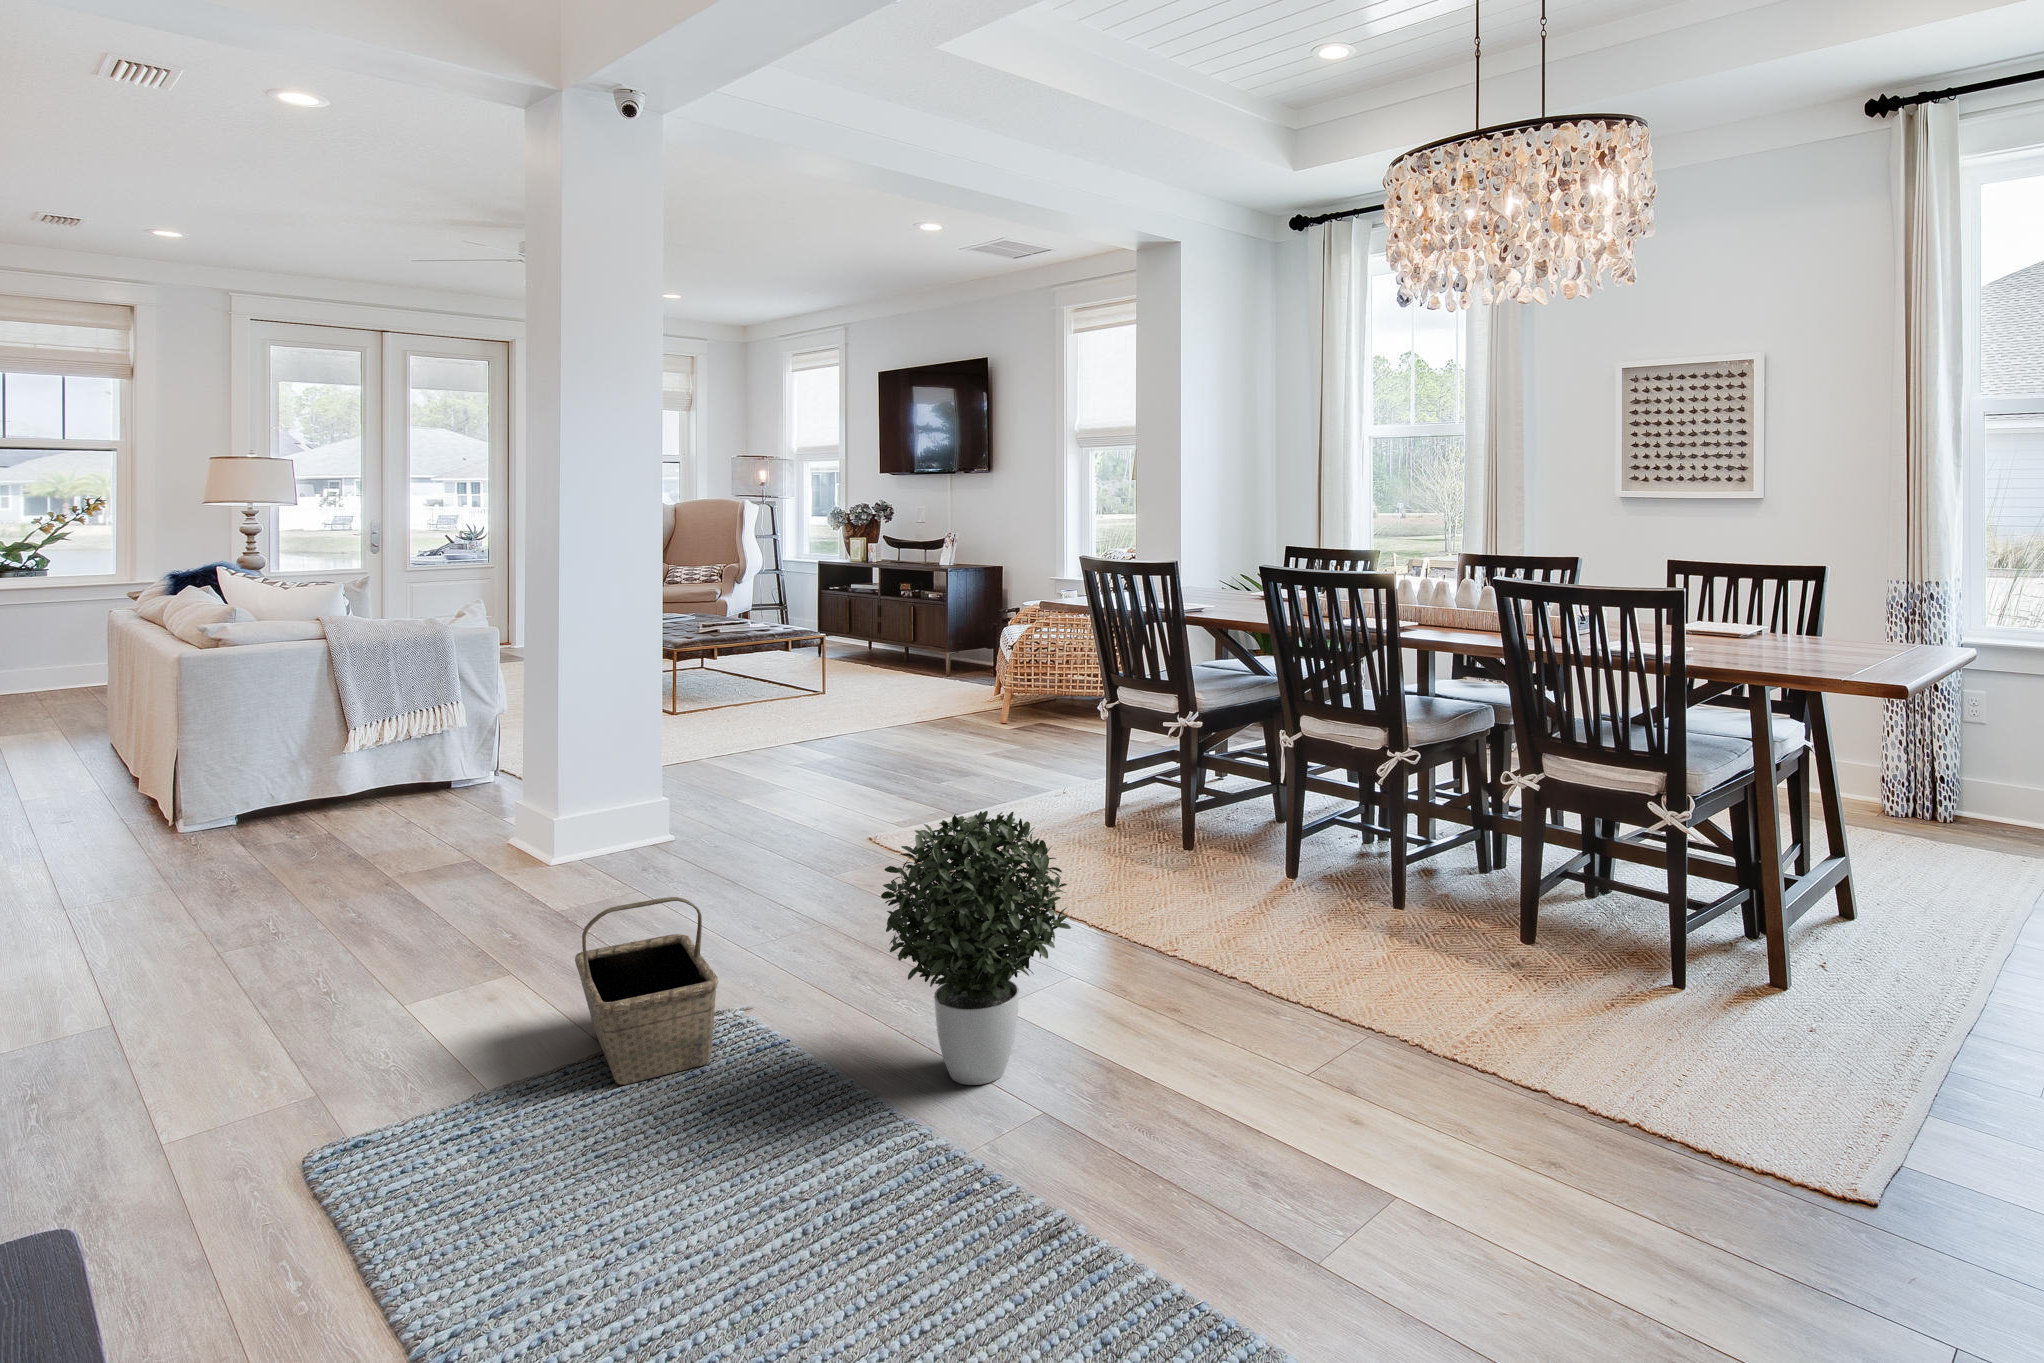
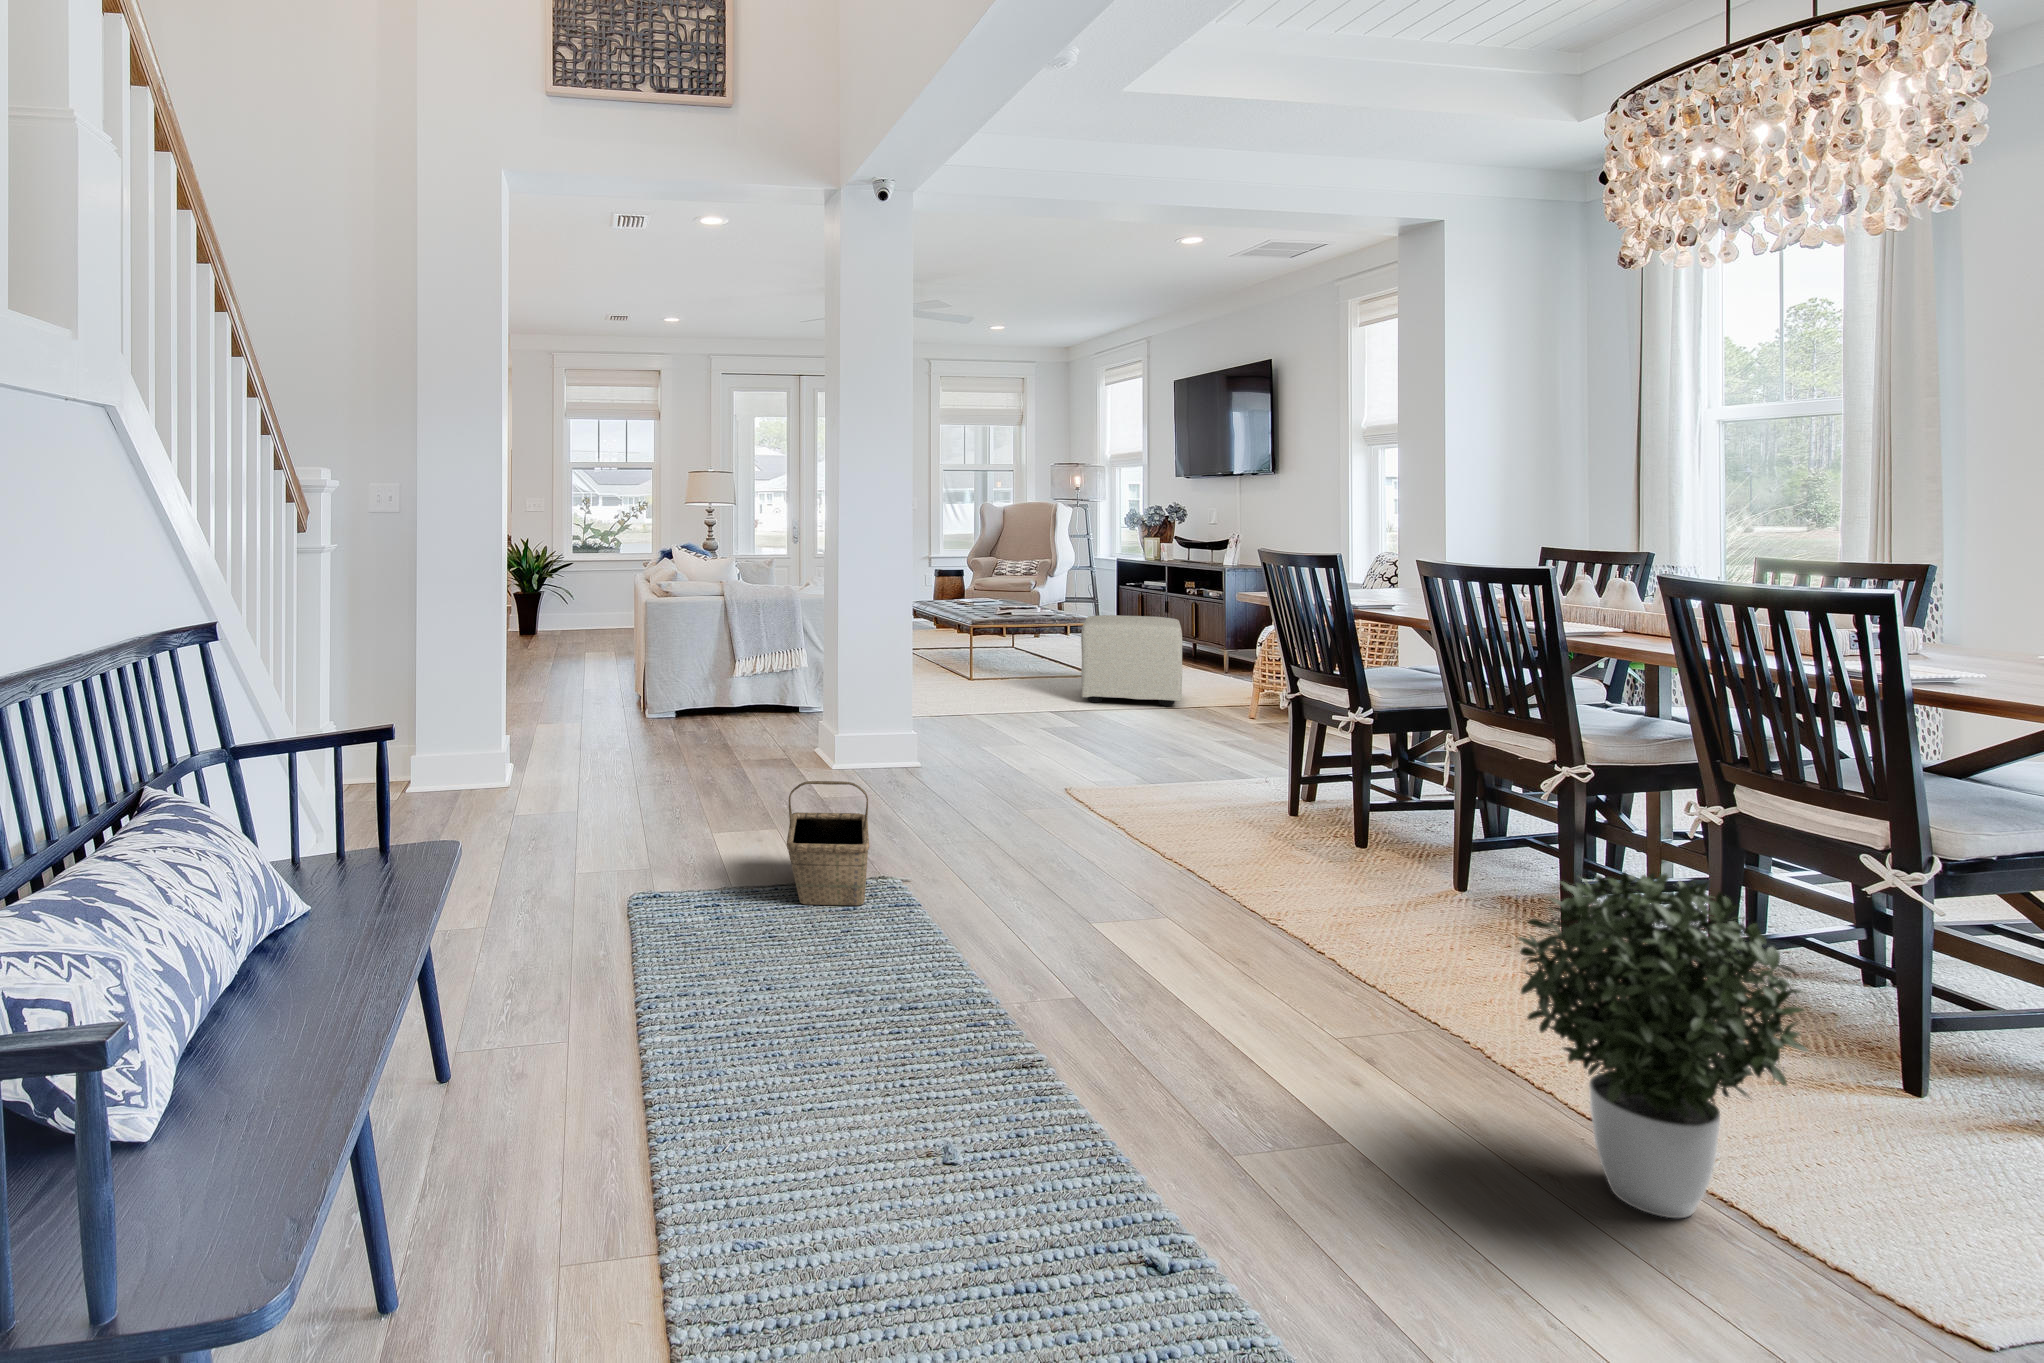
ottoman: none [820,626,934,728] -> present [1081,615,1182,706]
potted plant: present [881,811,1071,1085] -> present [1518,872,1808,1218]

